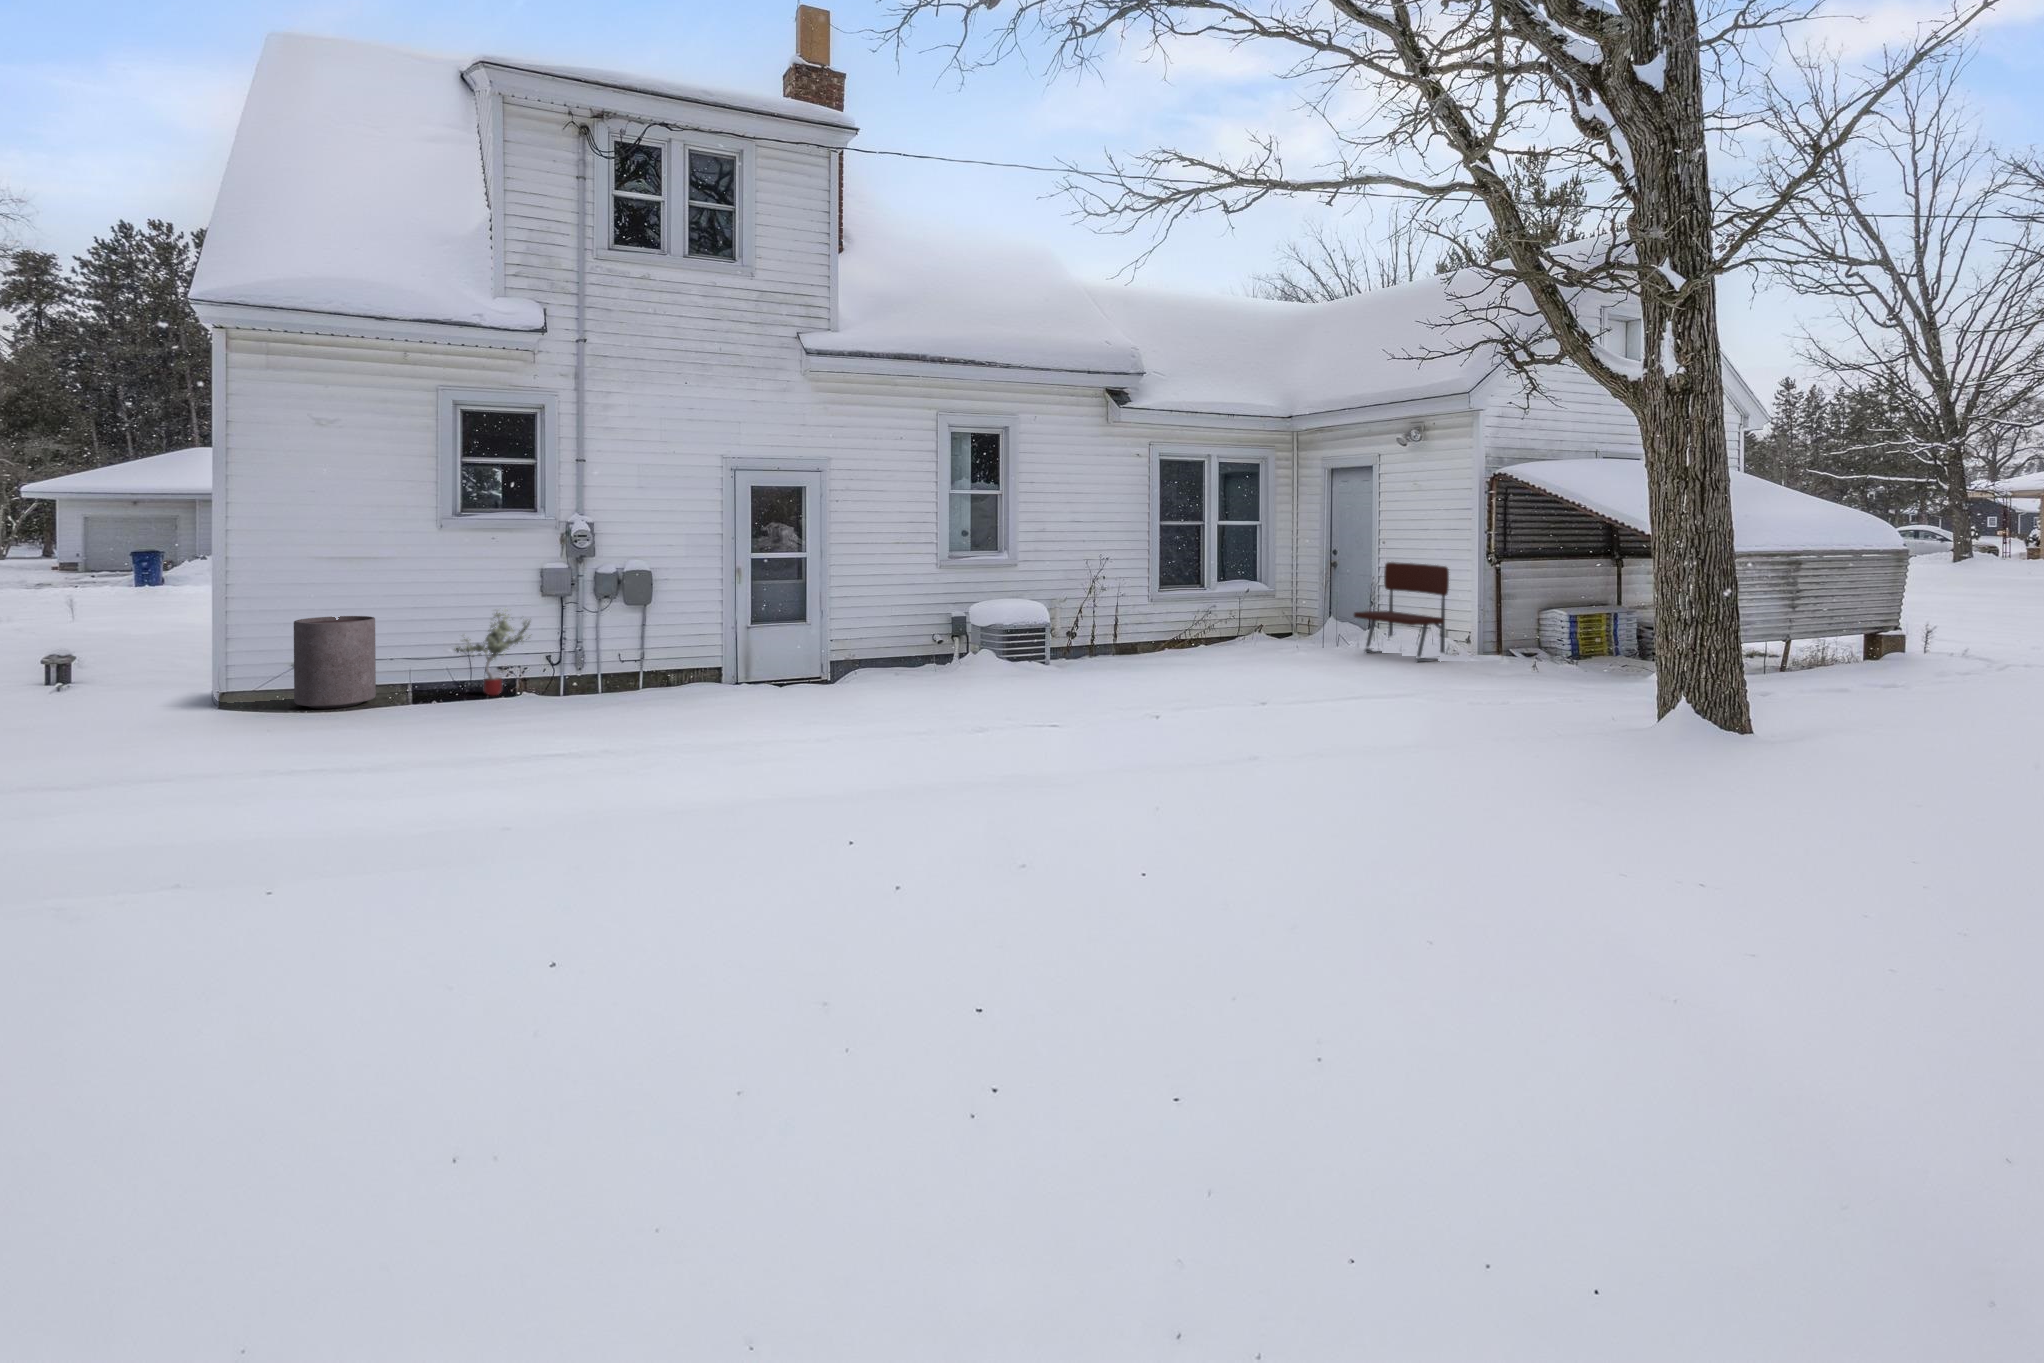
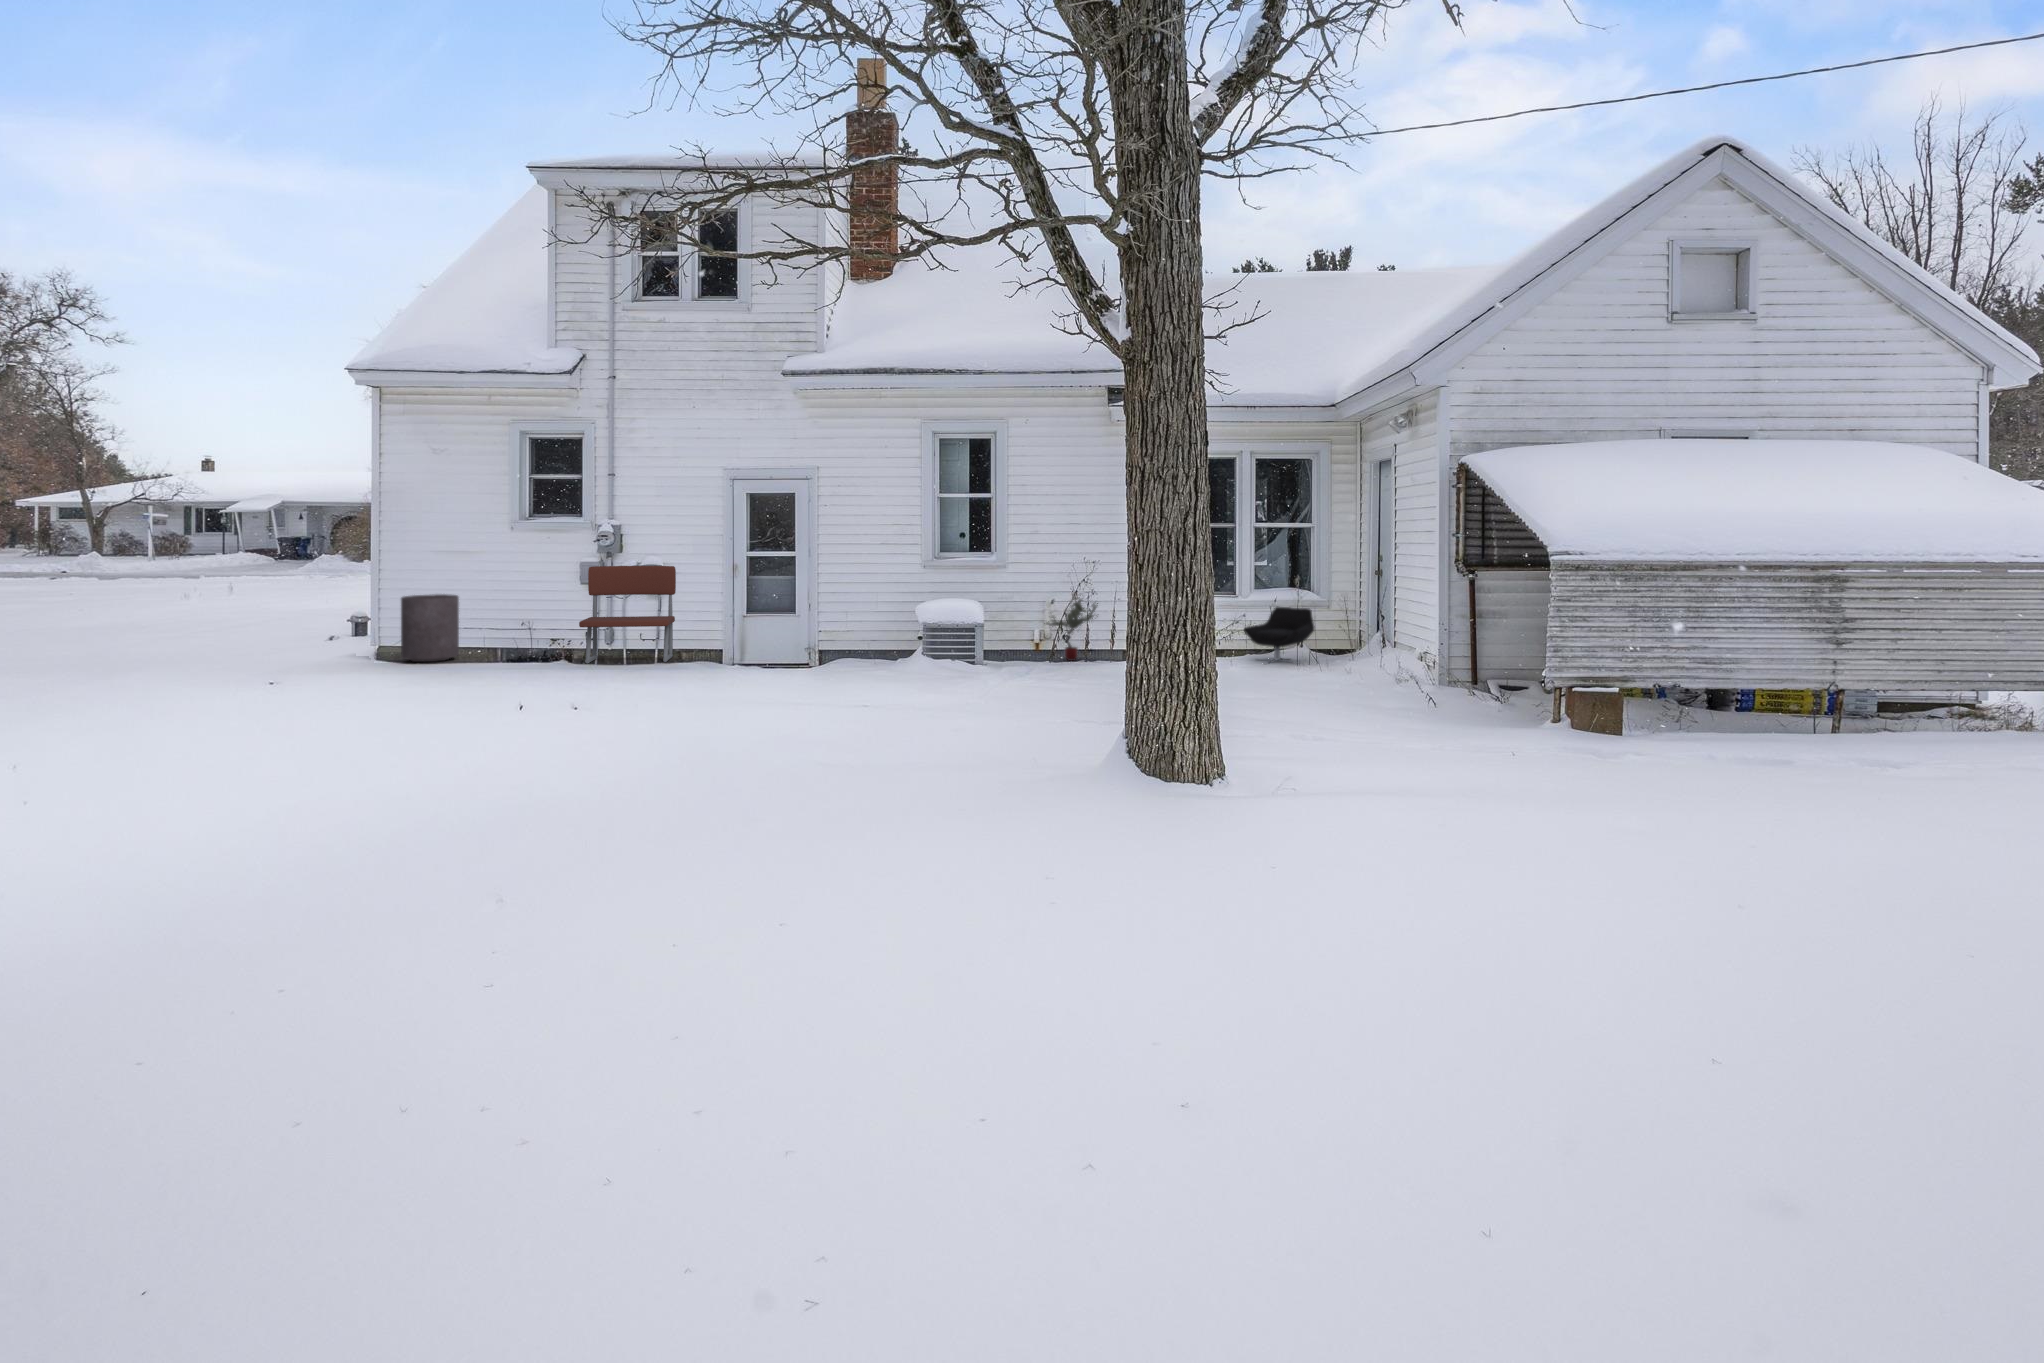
bench: present [1354,562,1449,662] -> present [579,566,676,663]
lounge chair: none [1240,596,1298,651] -> present [1244,607,1315,661]
potted tree: present [455,609,531,695] -> present [1044,595,1098,661]

